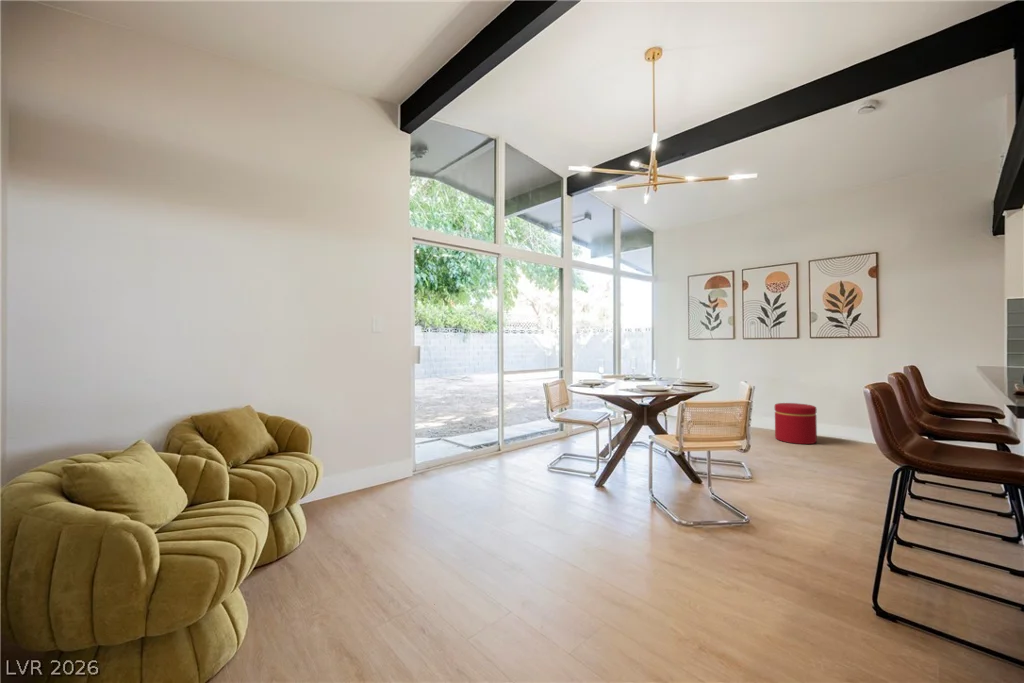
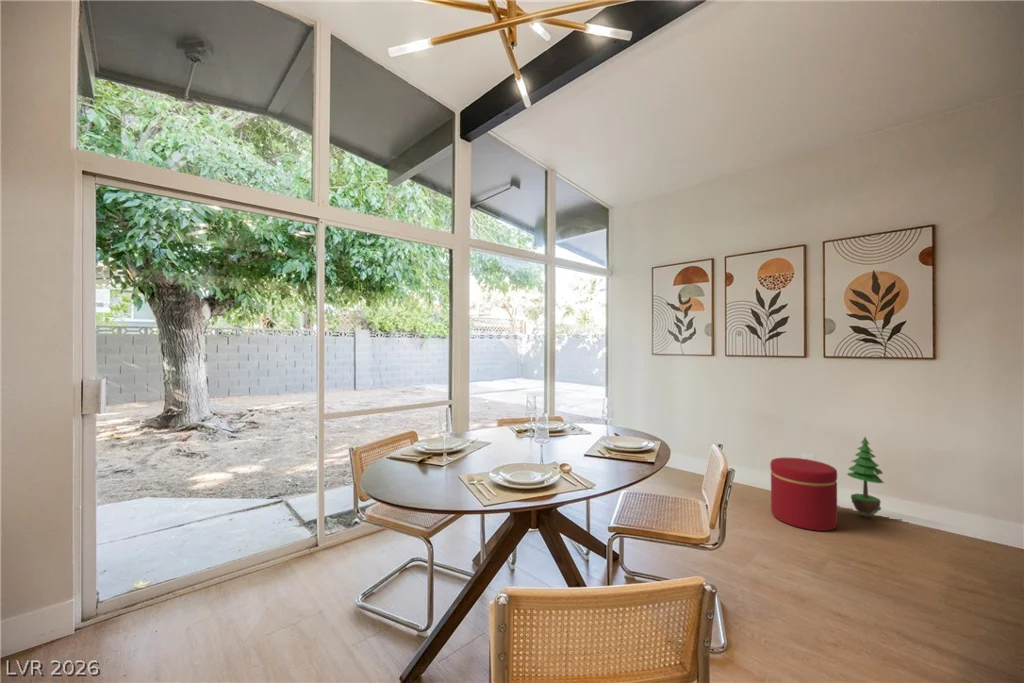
potted tree: none [824,387,847,439] -> present [847,437,884,517]

